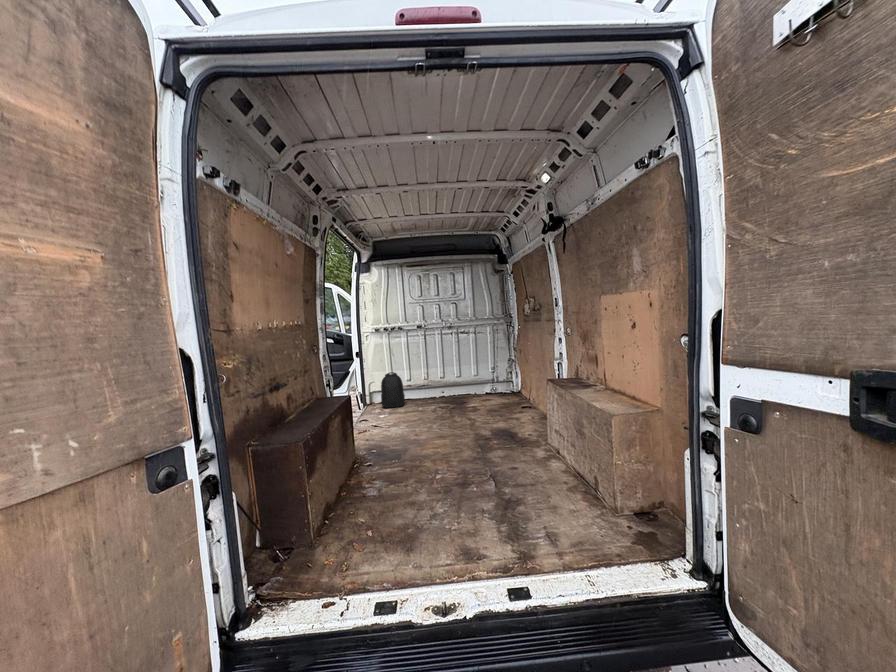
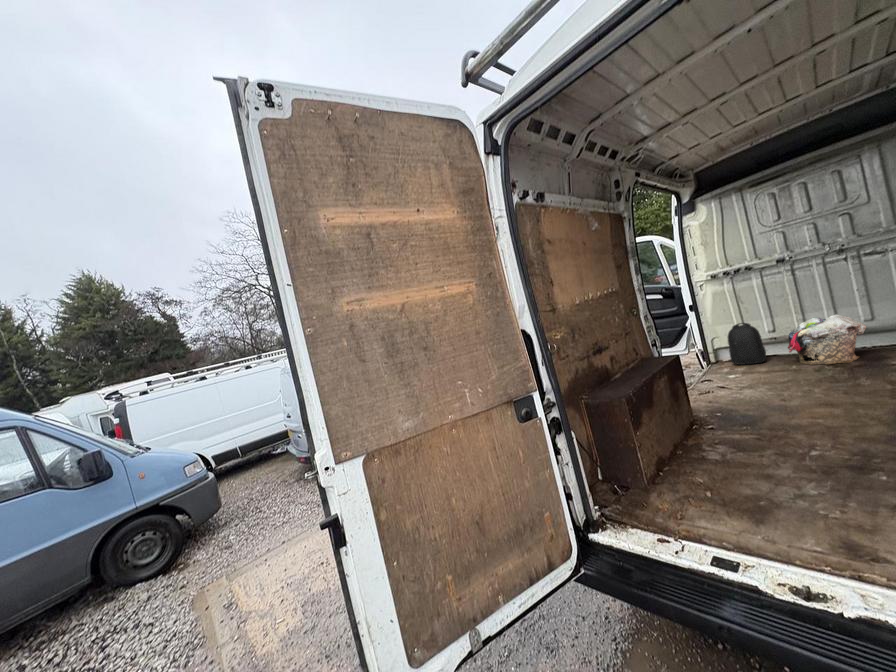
laundry basket: none [418,372,458,408] -> present [788,315,866,365]

